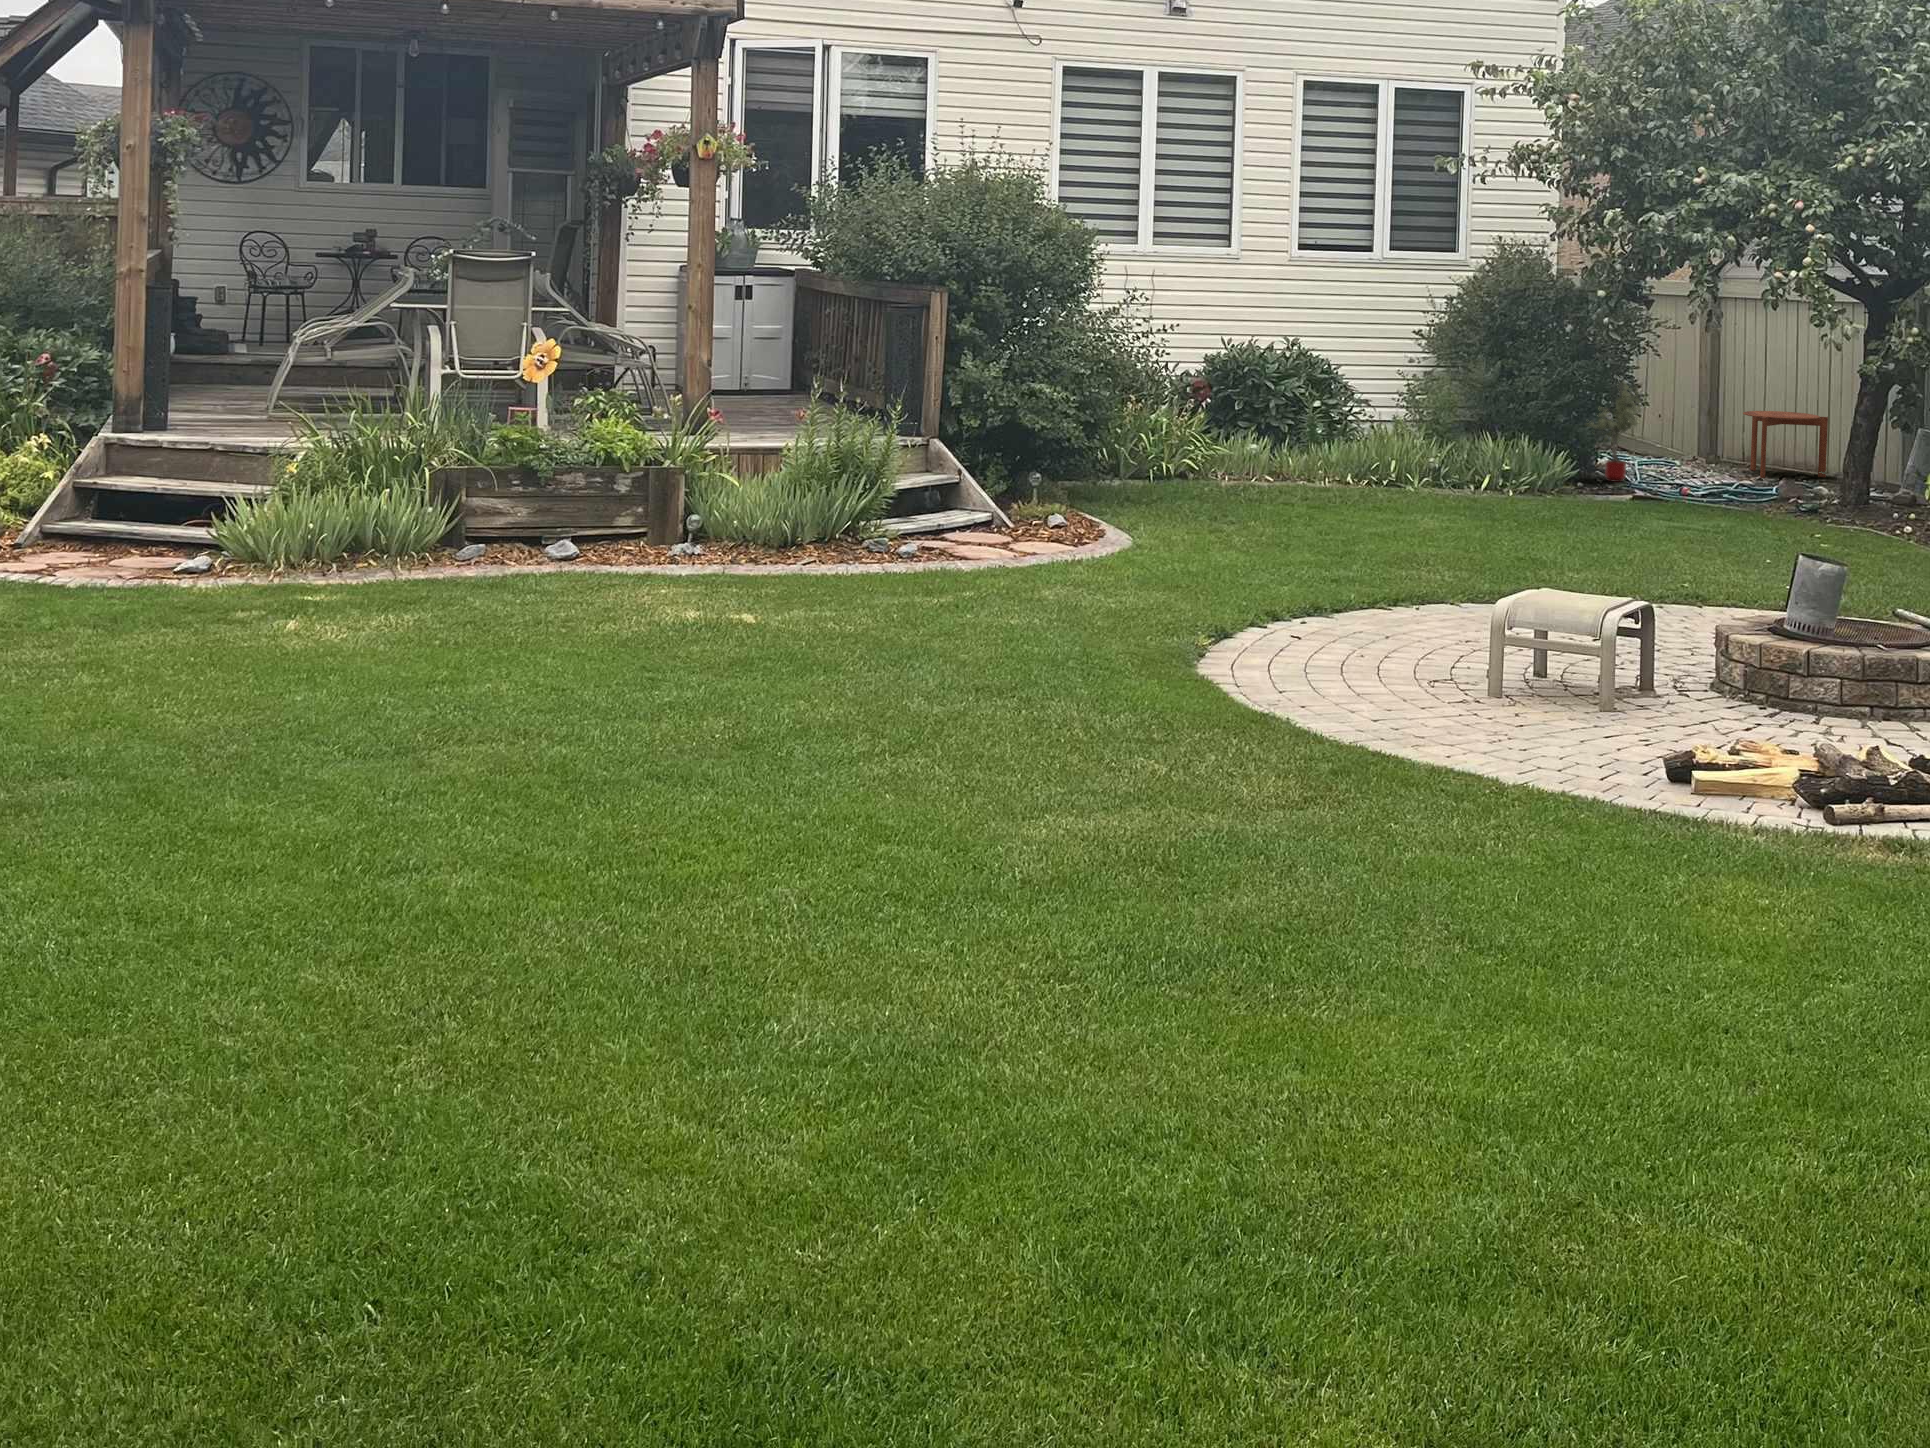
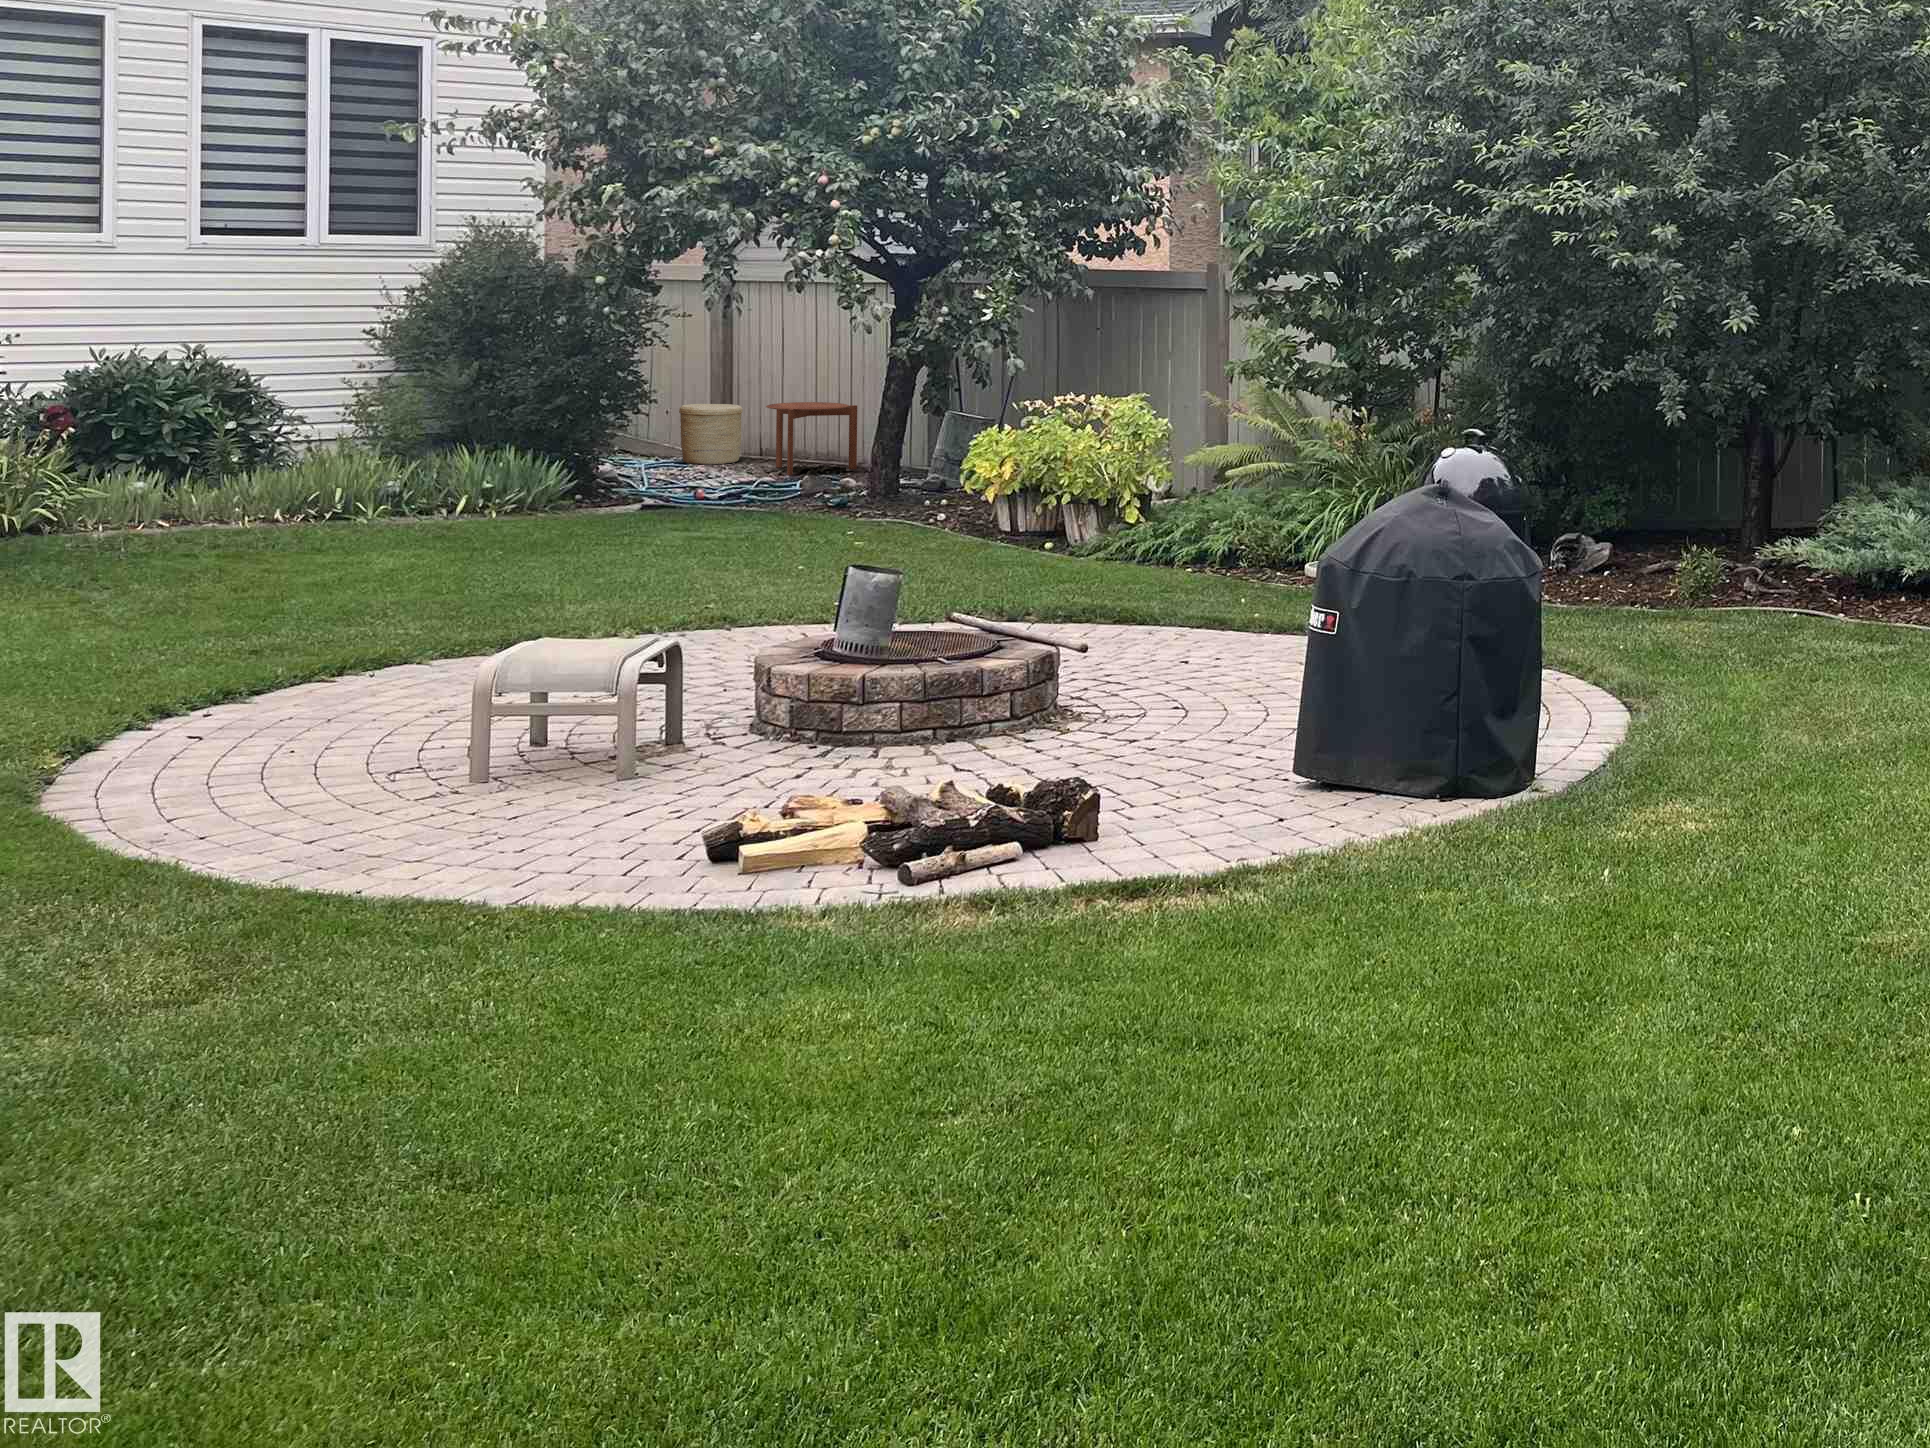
potted tree: present [1587,378,1642,482] -> none [583,372,655,493]
woven basket: none [1666,407,1722,463] -> present [679,404,743,464]

